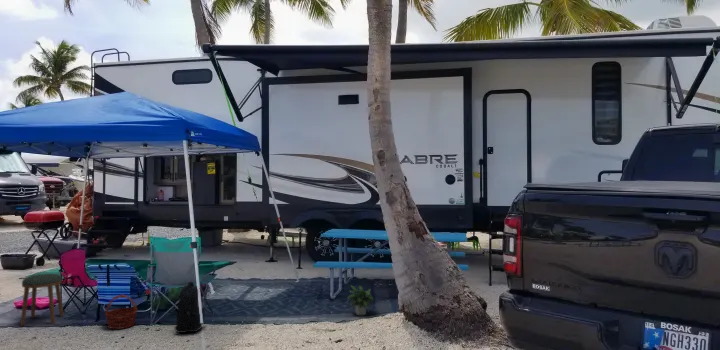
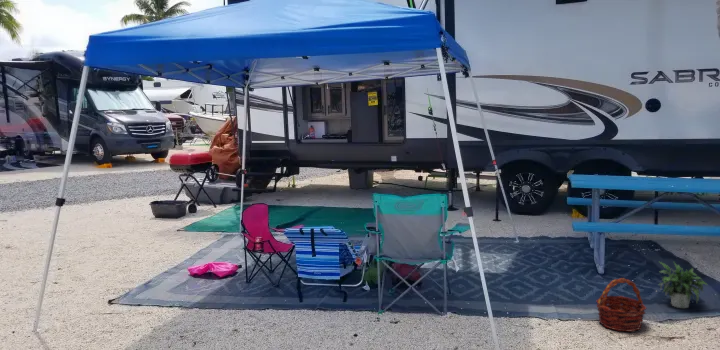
stool: present [21,274,63,326] -> none [204,237,253,307]
backpack: present [175,282,205,333] -> none [424,257,460,331]
basket: present [105,295,137,329] -> present [597,278,646,331]

